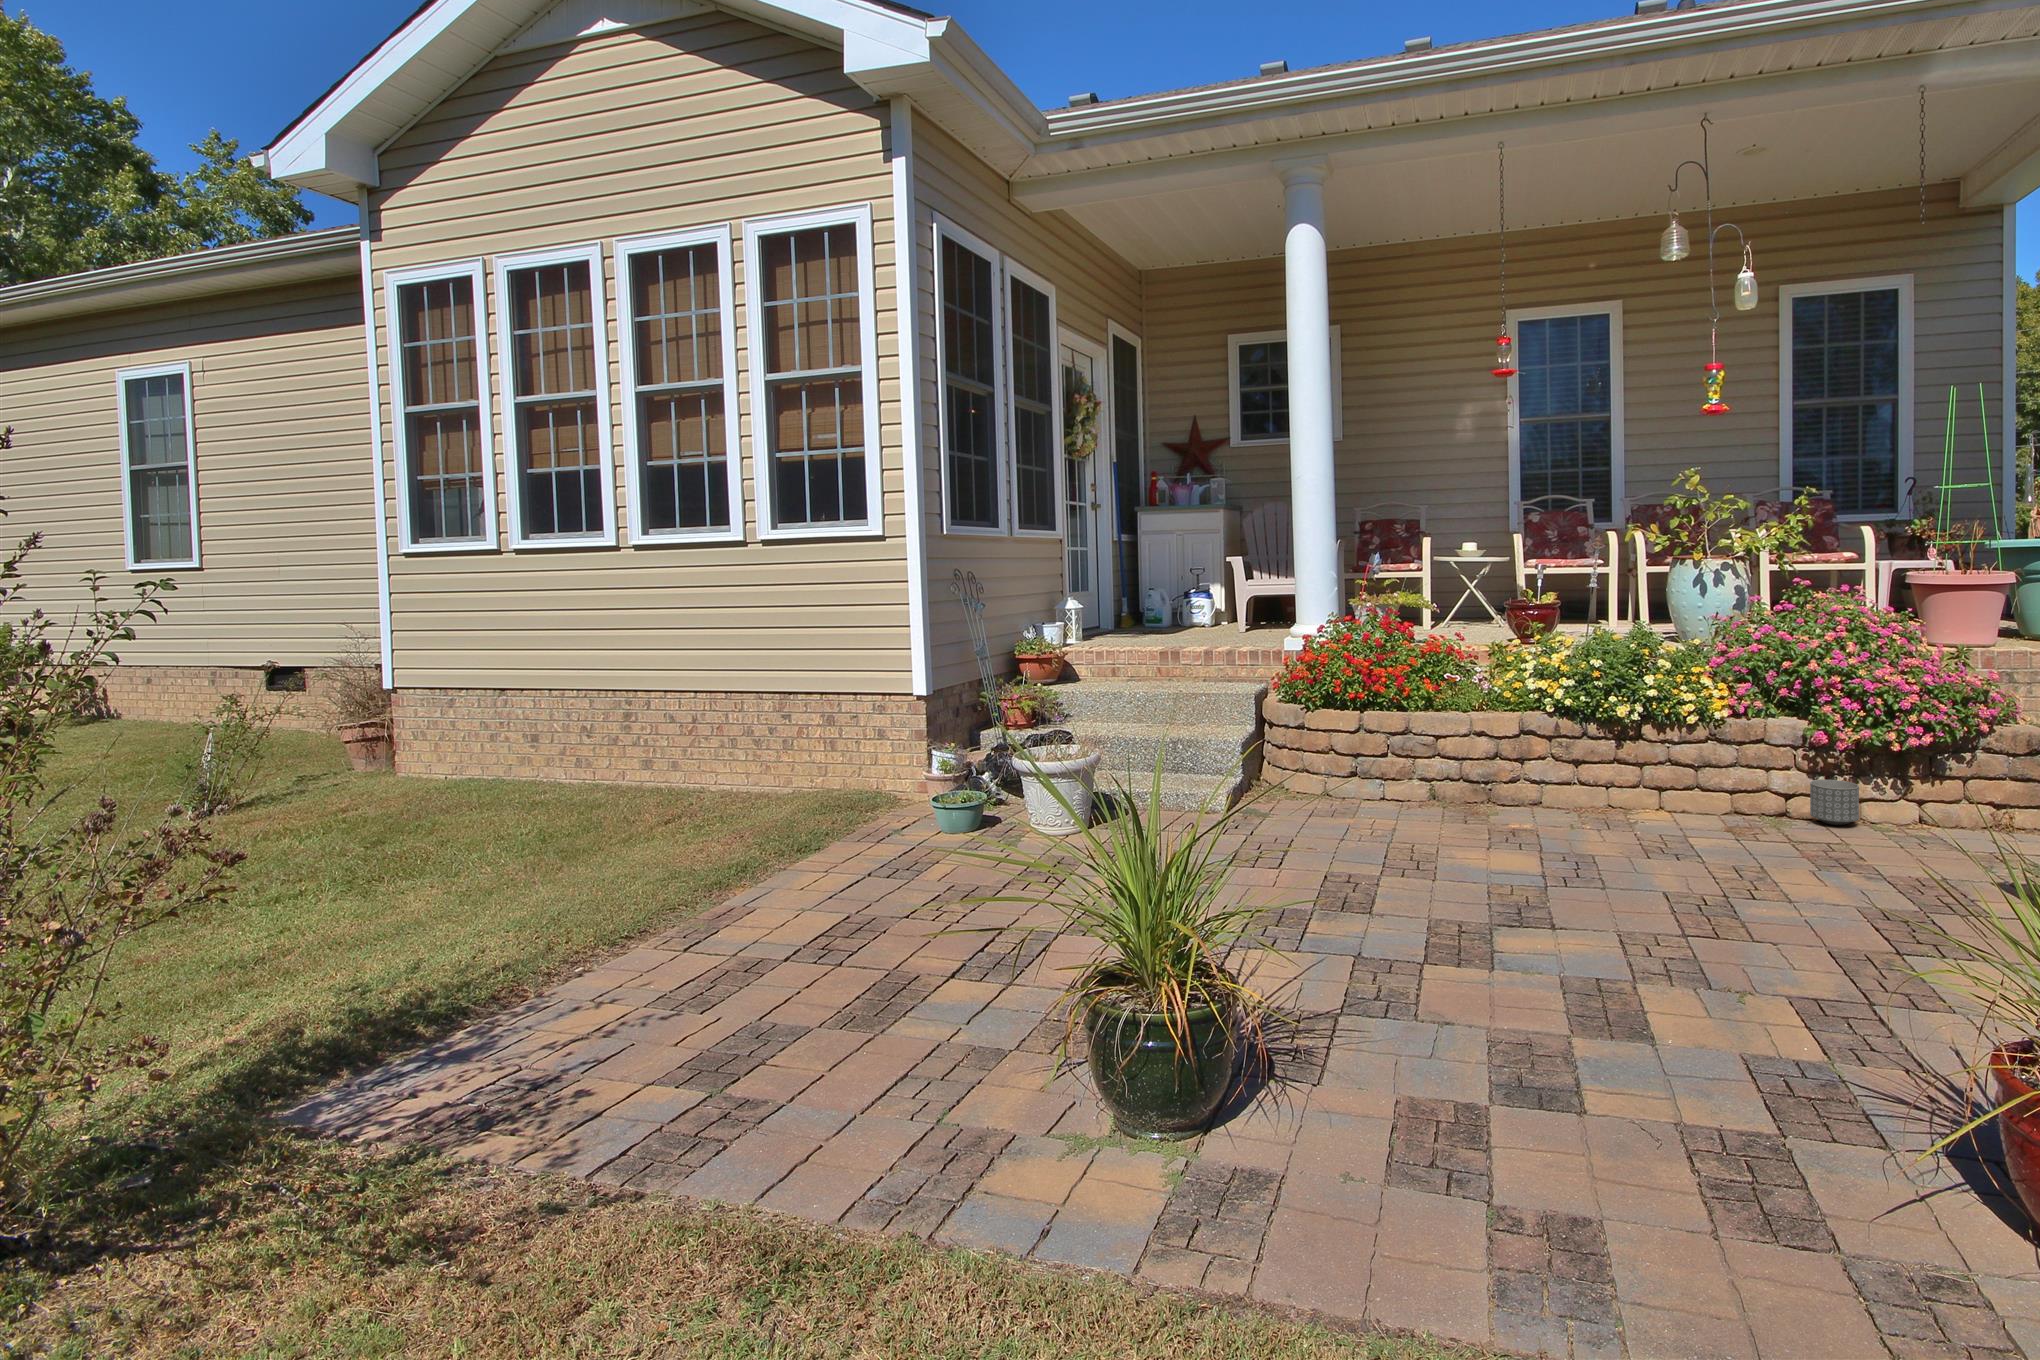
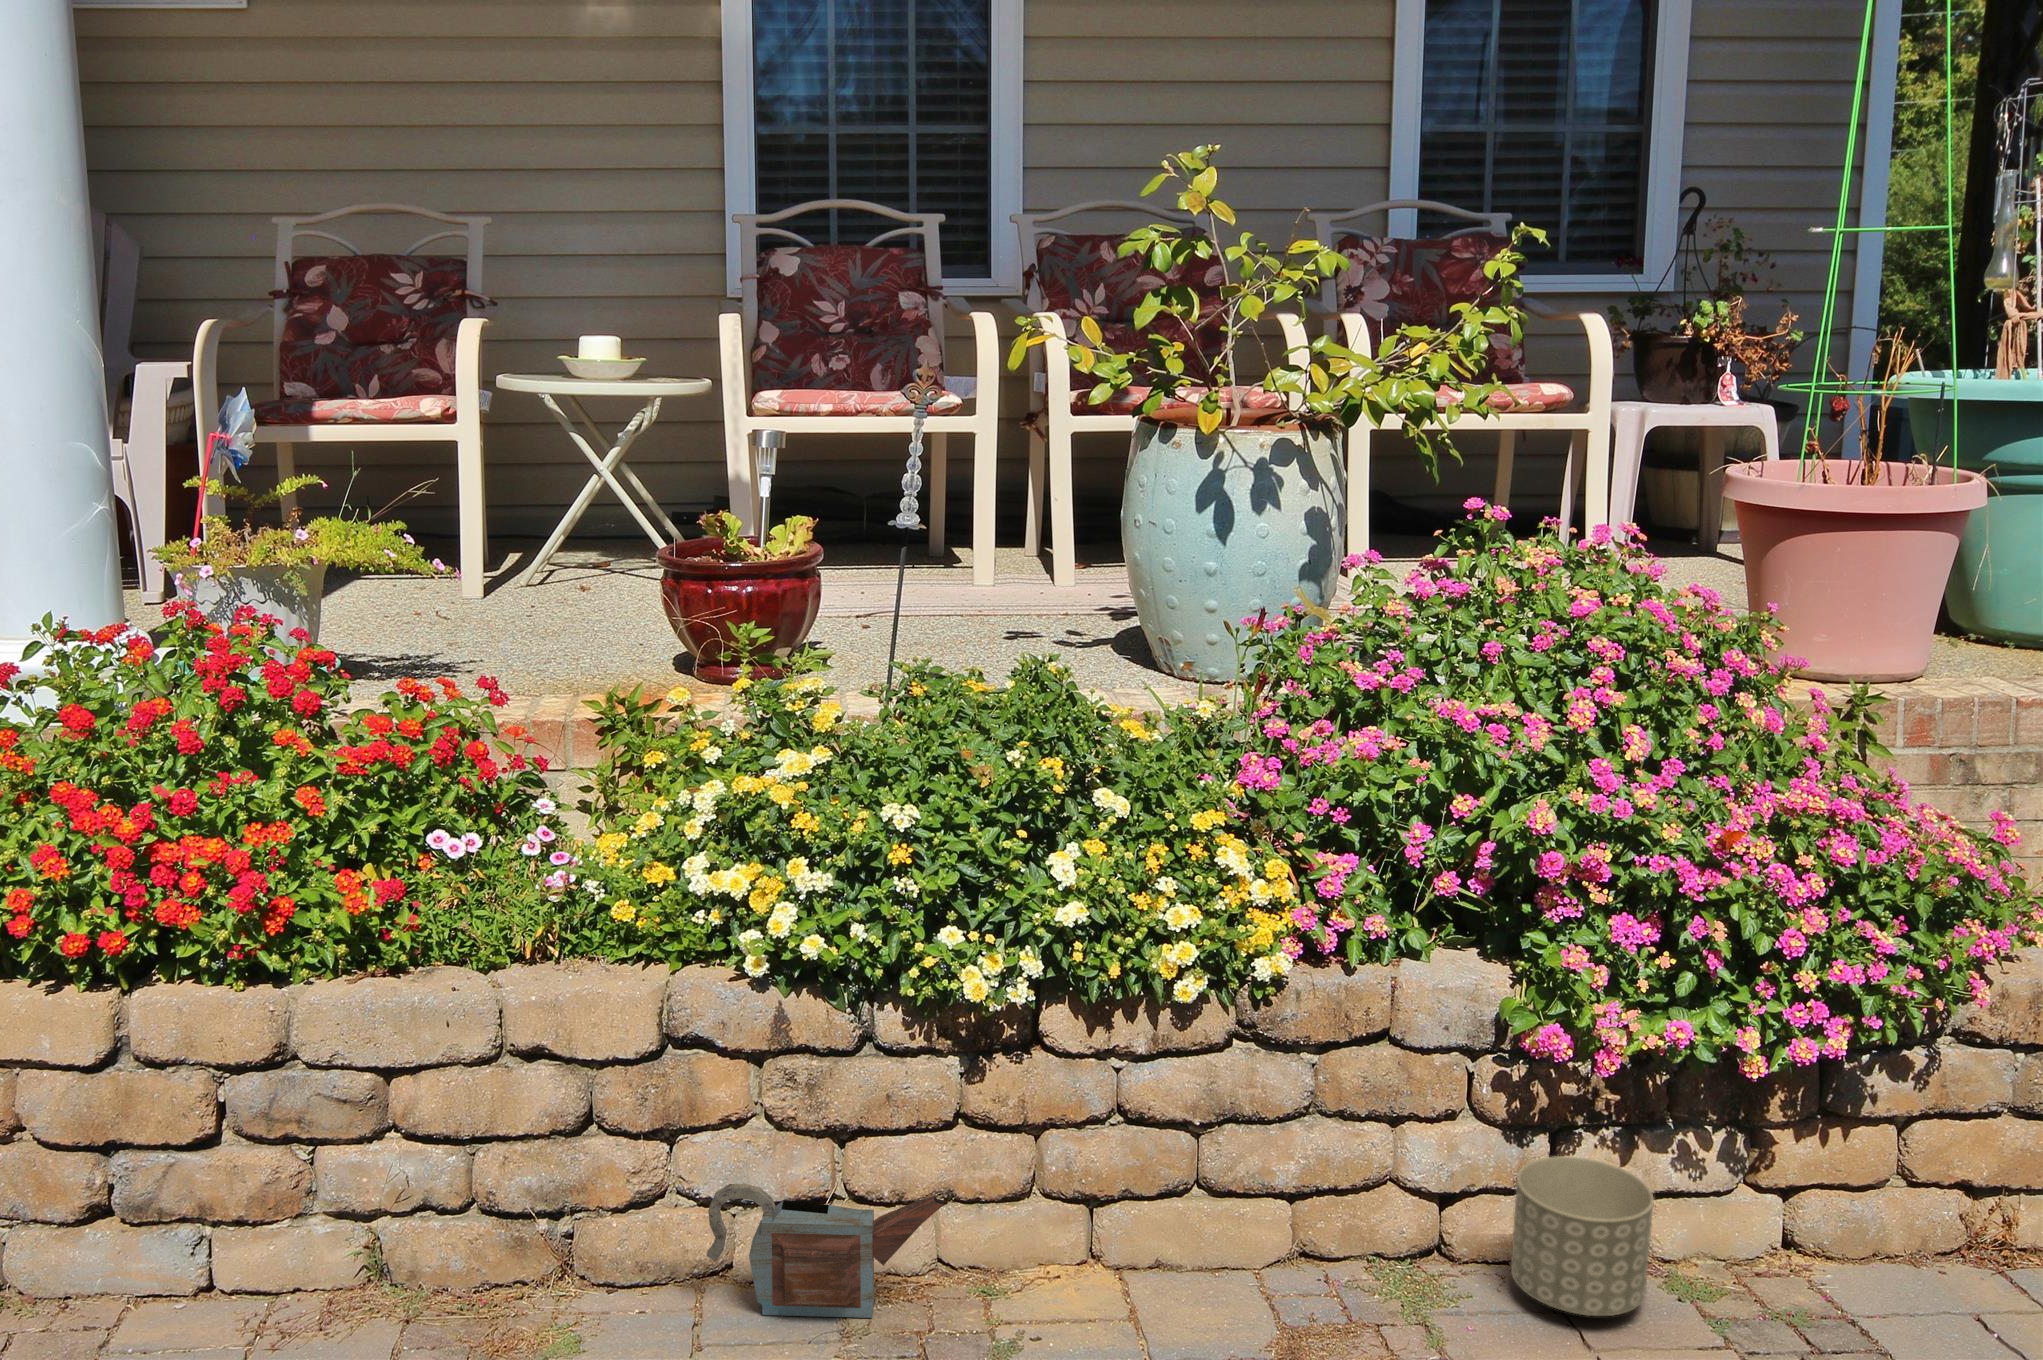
watering can: none [1537,772,1613,814] -> present [706,1184,944,1318]

